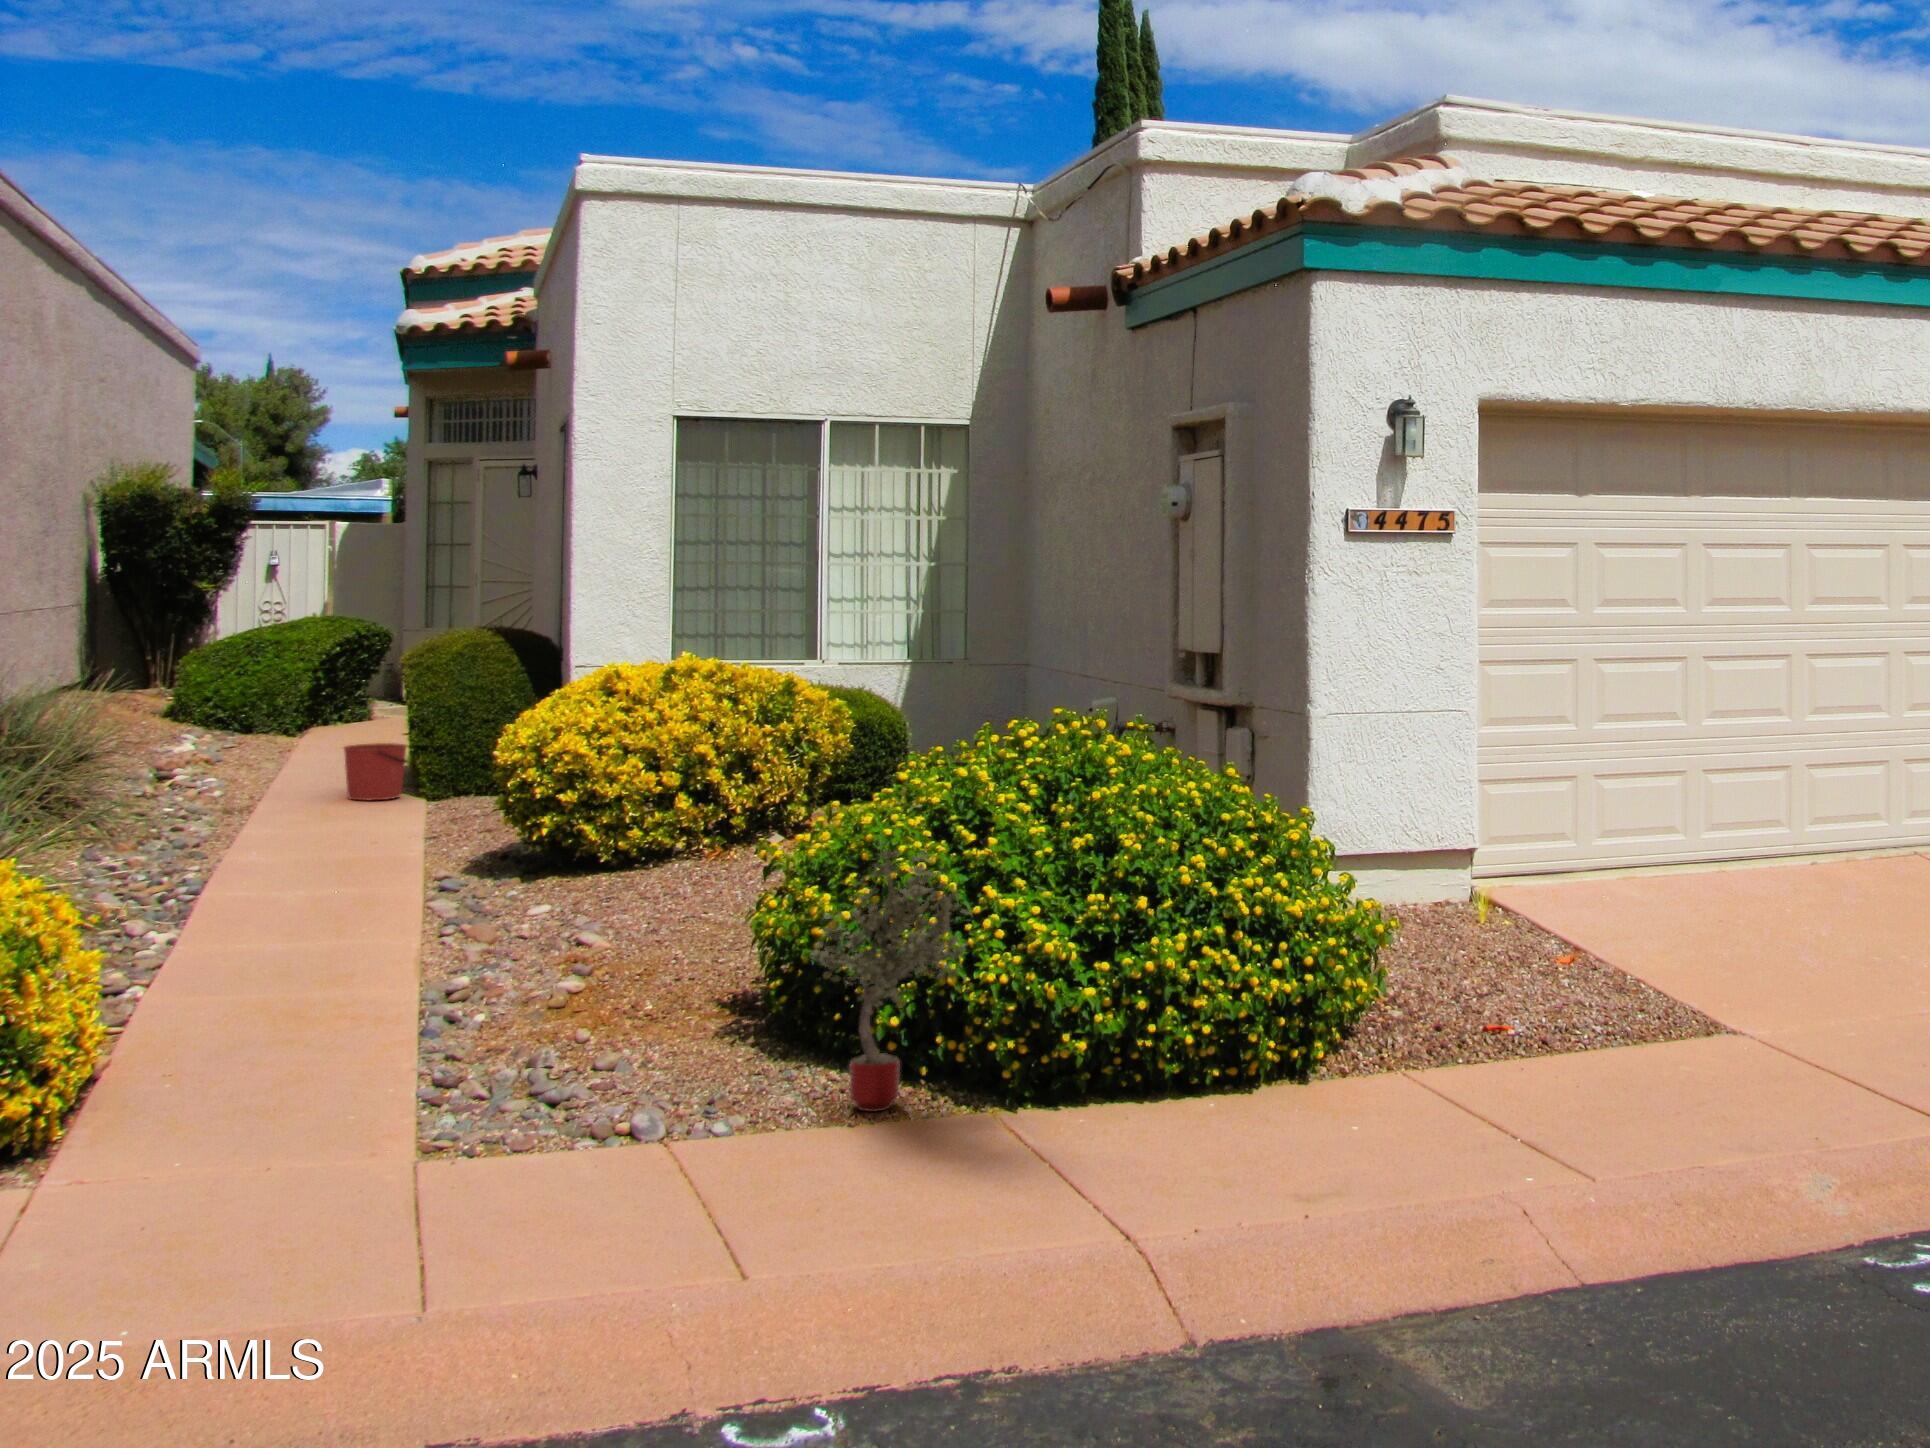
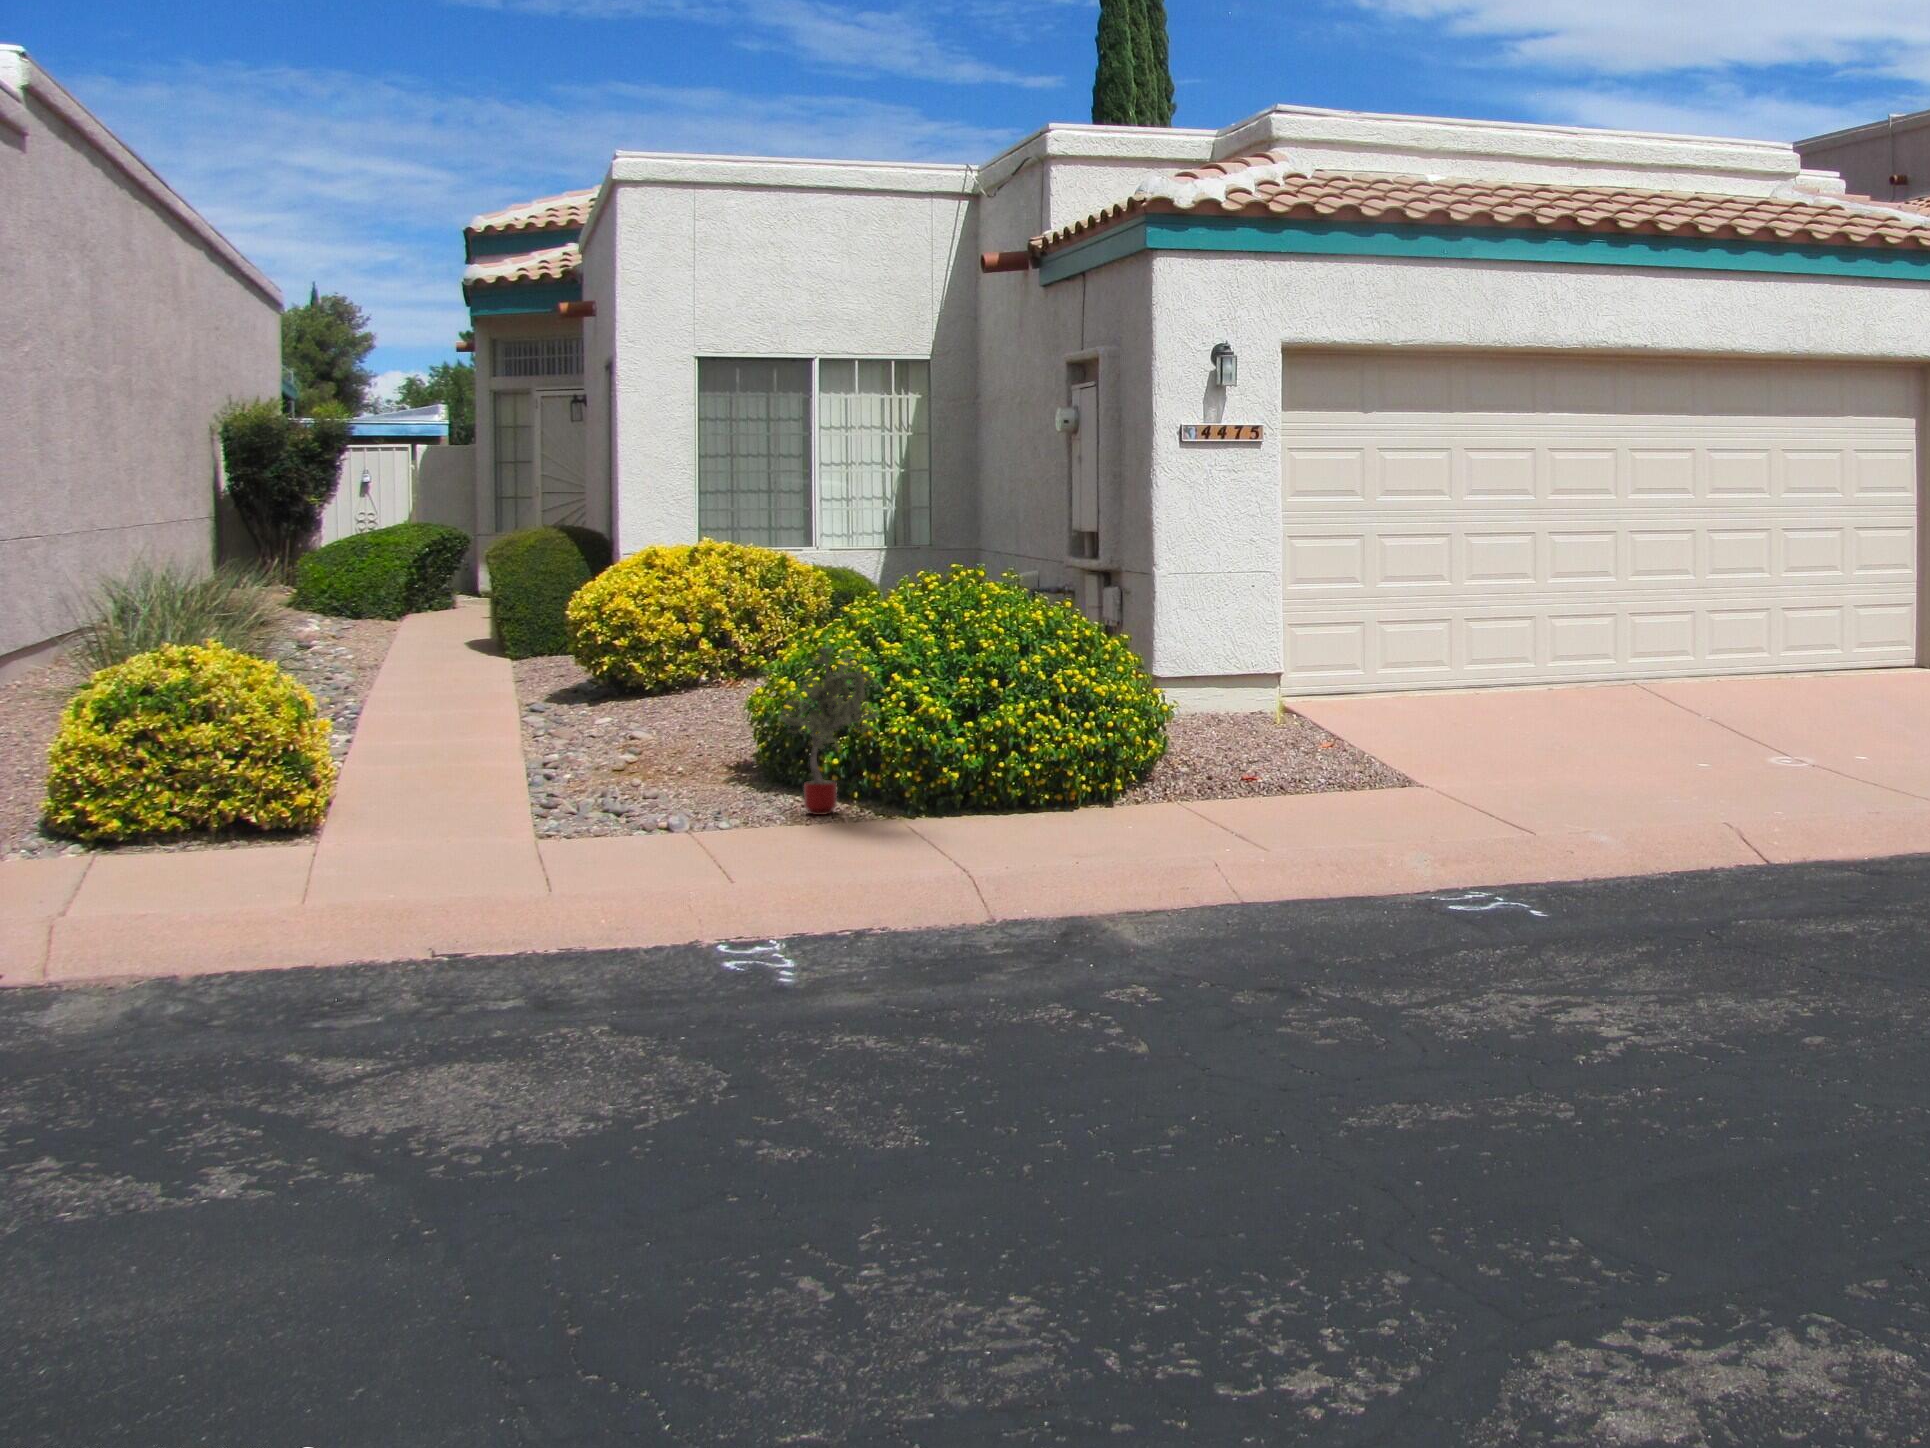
bucket: present [344,743,408,801] -> none [445,615,497,657]

